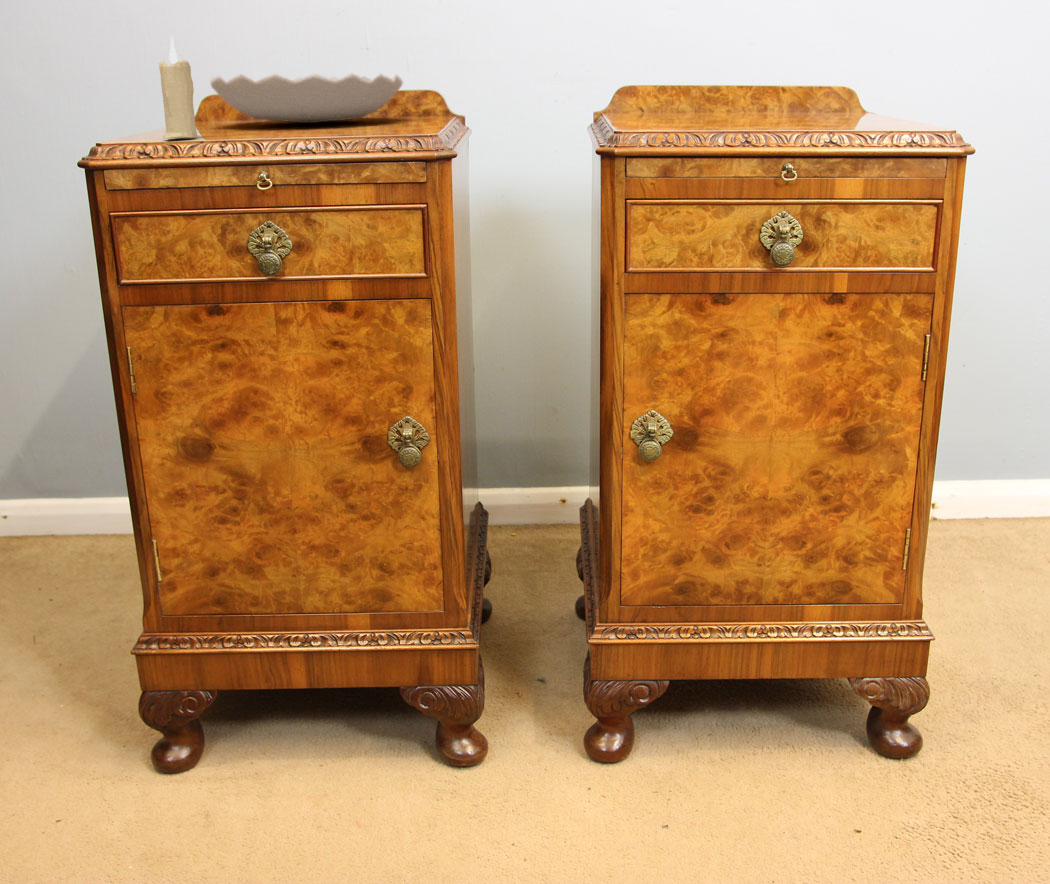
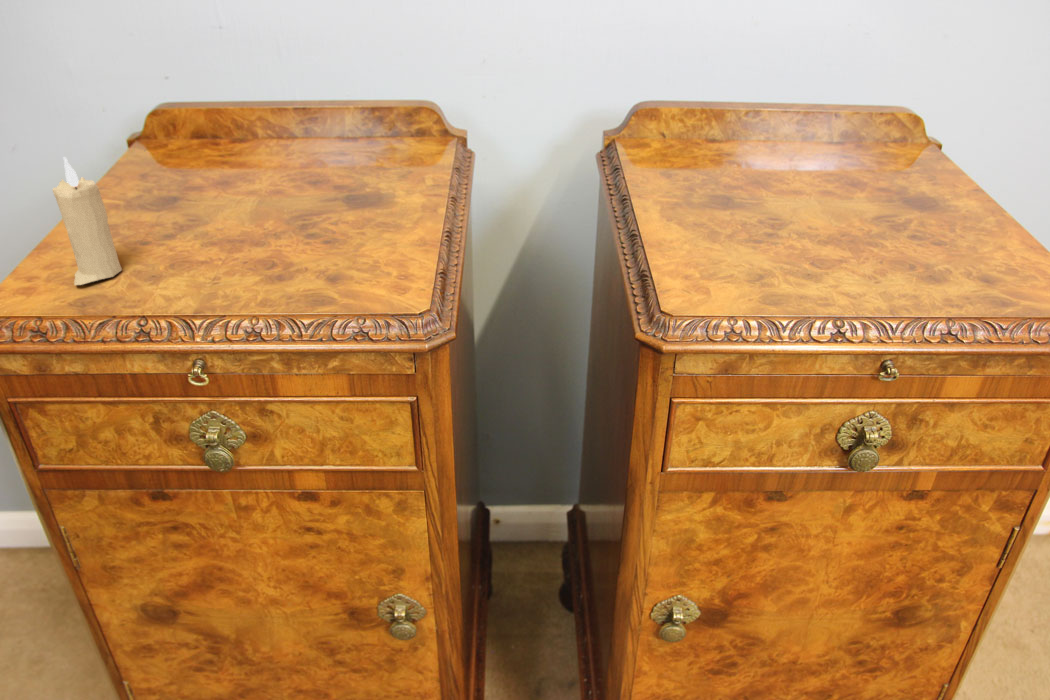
decorative bowl: present [210,73,403,123] -> none [150,97,394,197]

